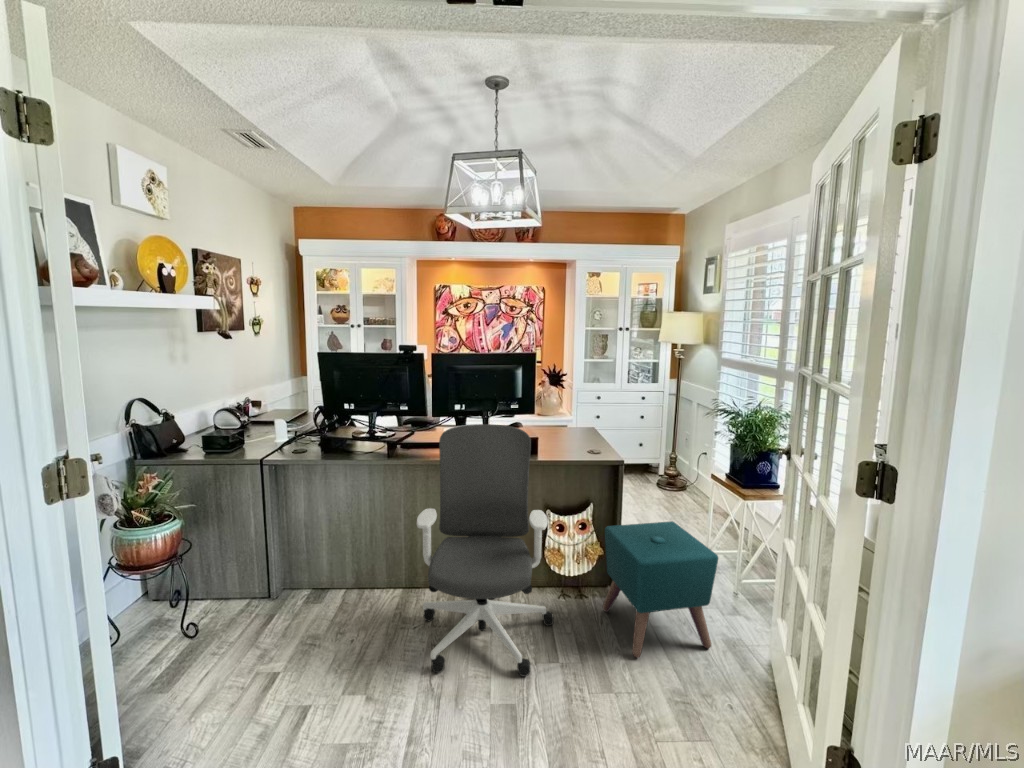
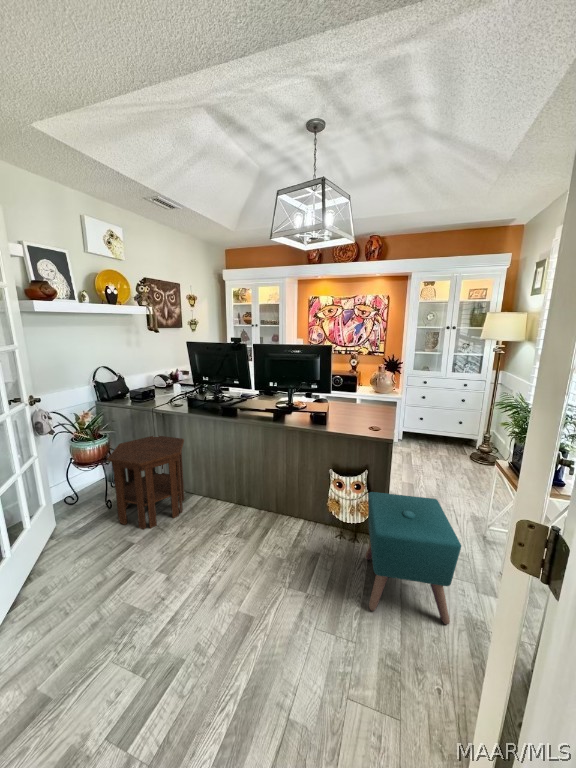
office chair: present [417,424,554,676] -> none [215,398,321,596]
side table: none [207,503,331,656] -> present [107,436,184,529]

